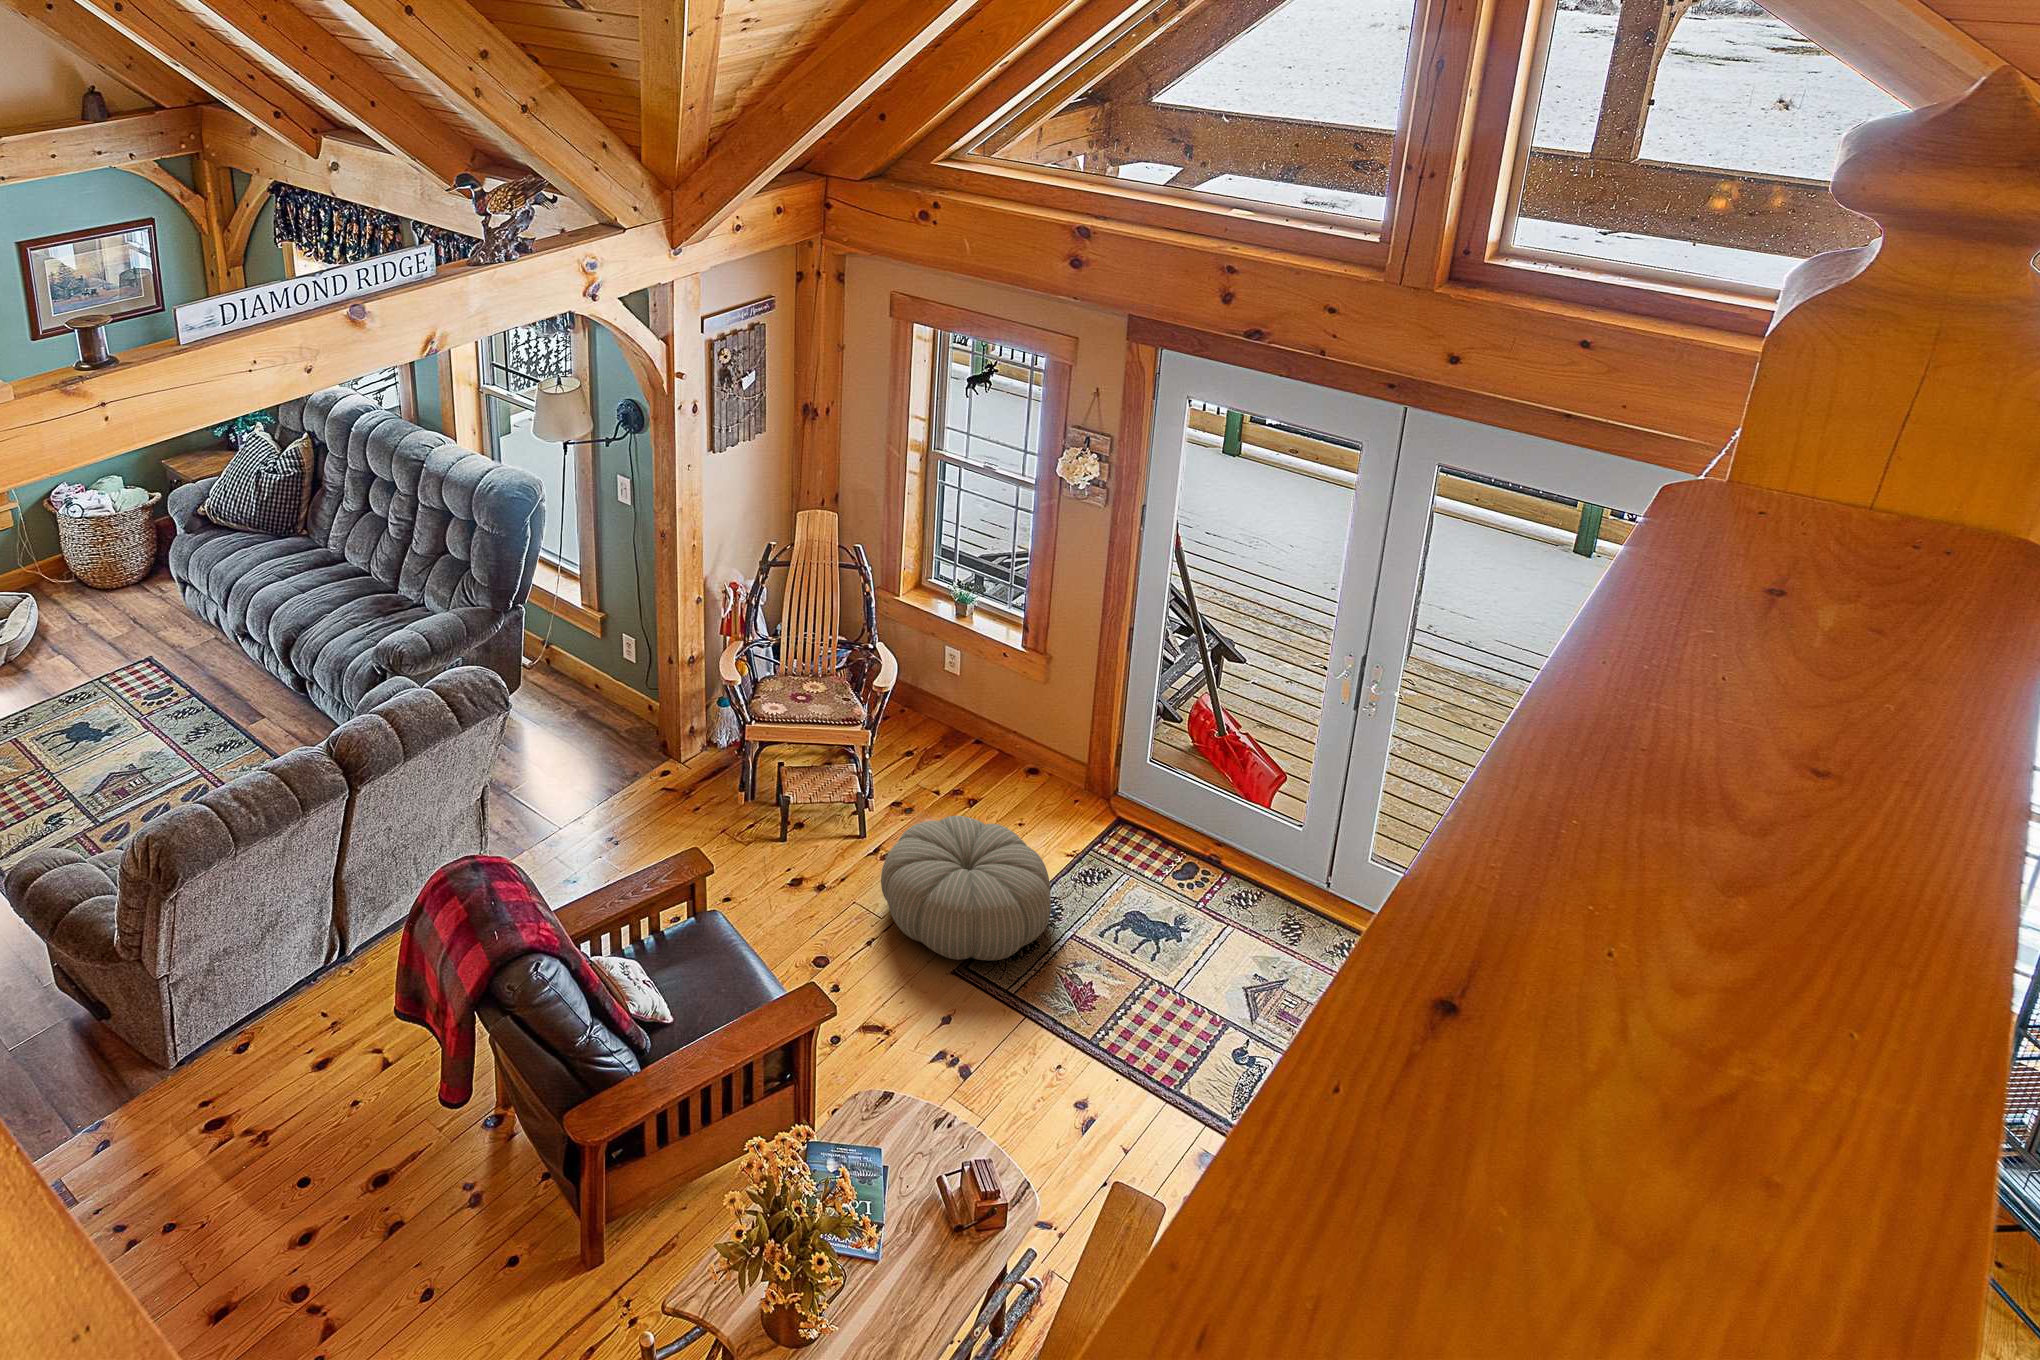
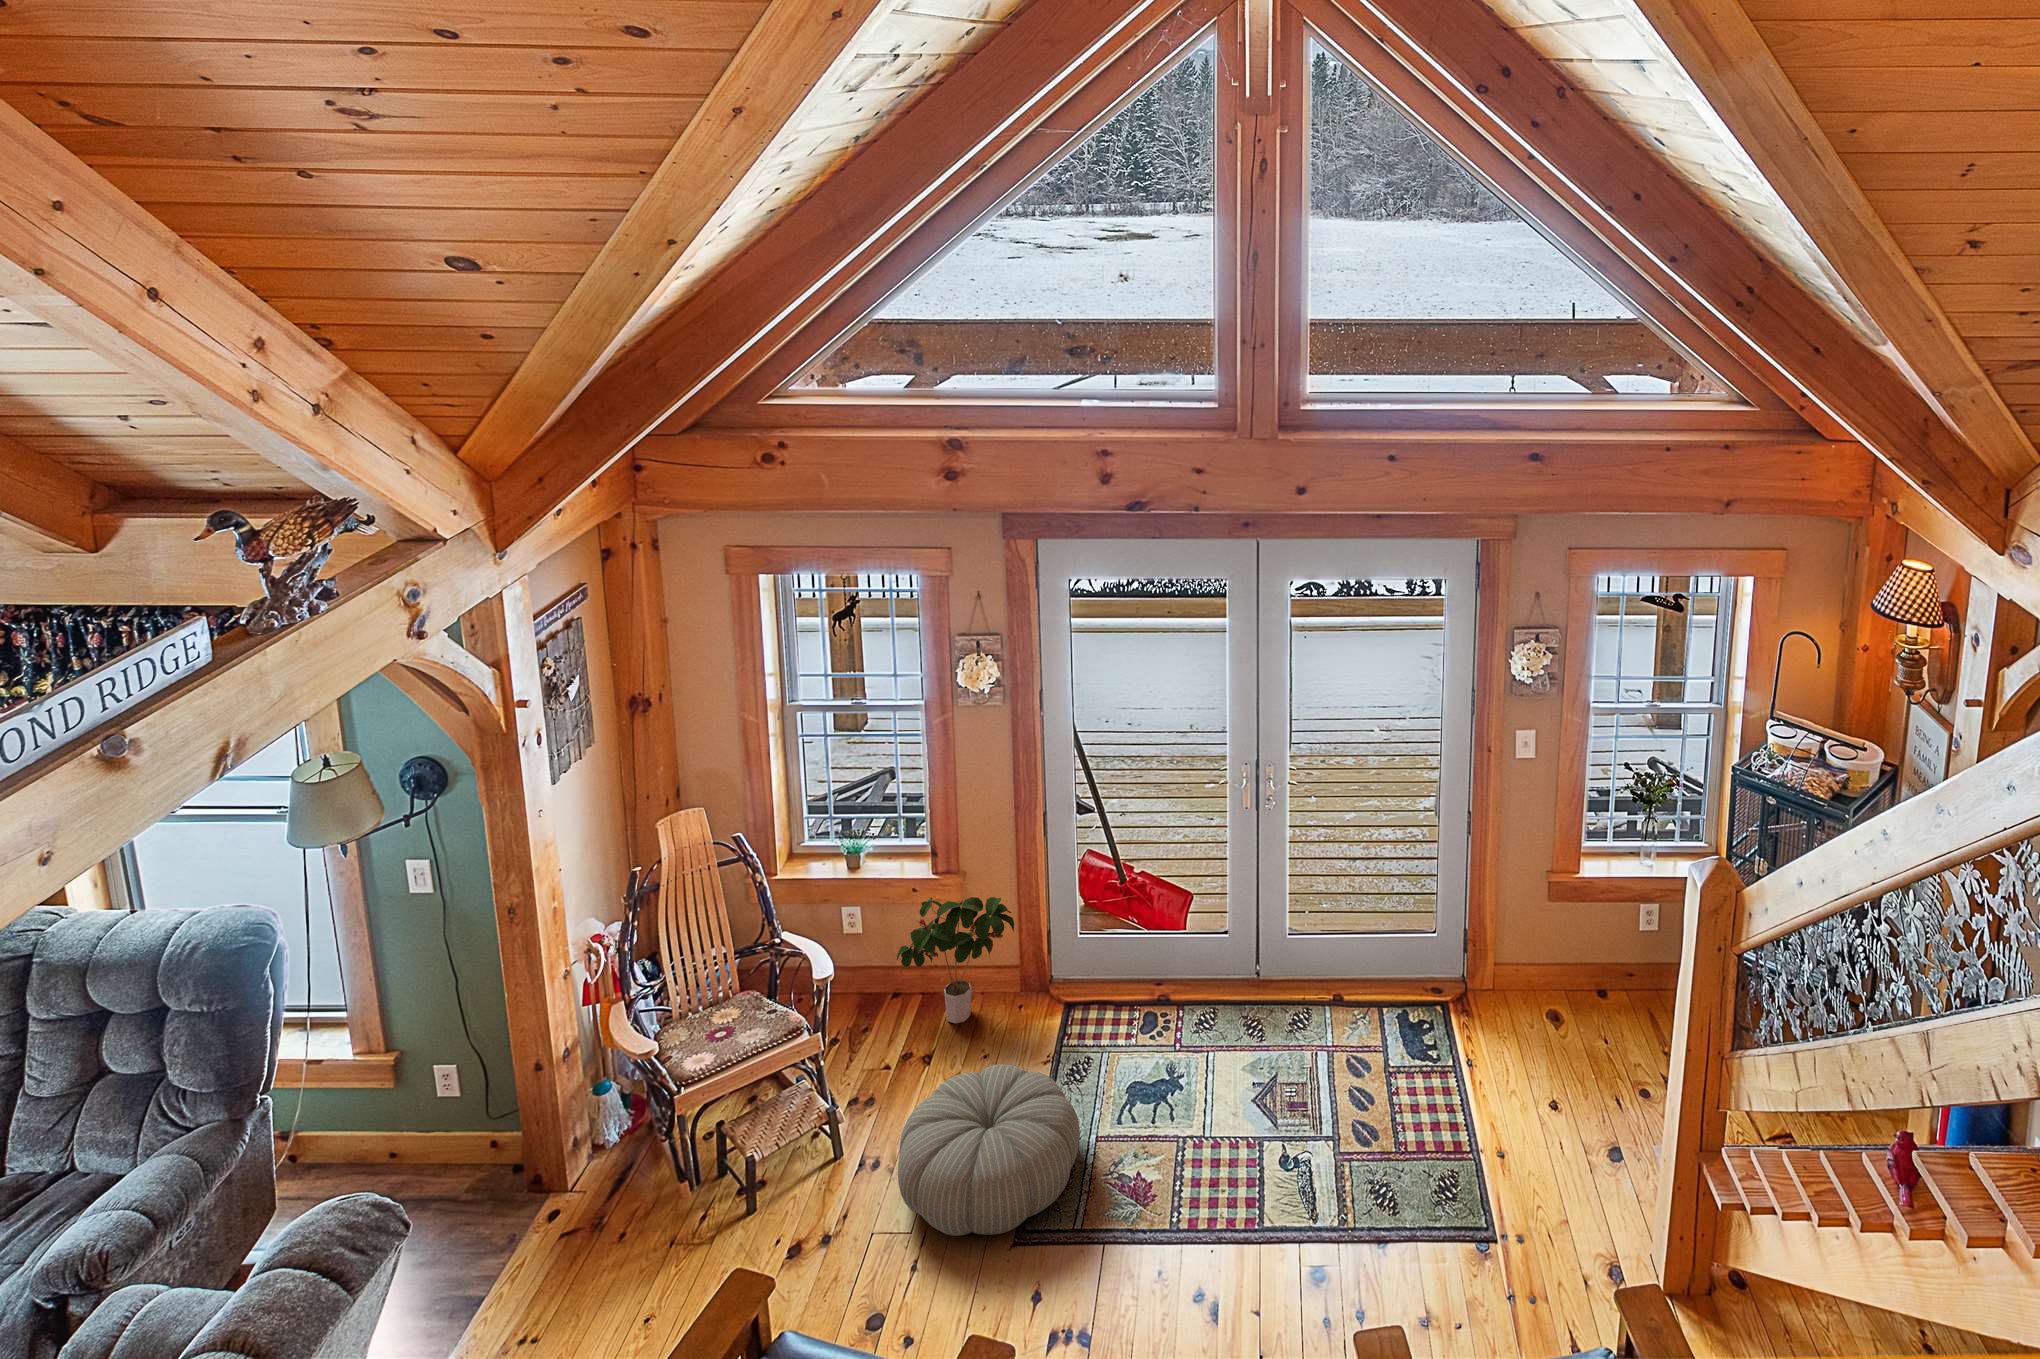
potted plant: none [971,663,1078,787] -> present [897,897,1014,1024]

